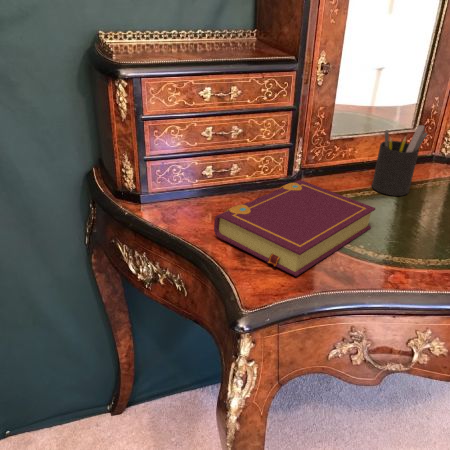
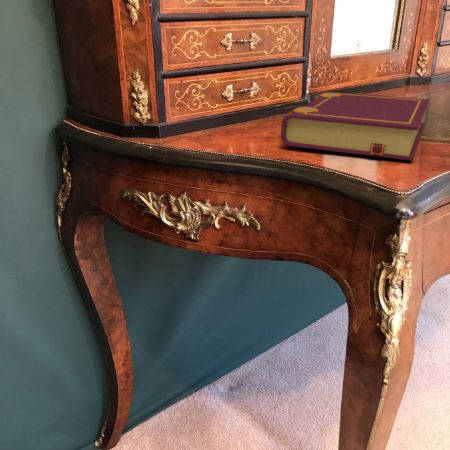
pen holder: present [372,126,427,196] -> none [380,20,437,105]

